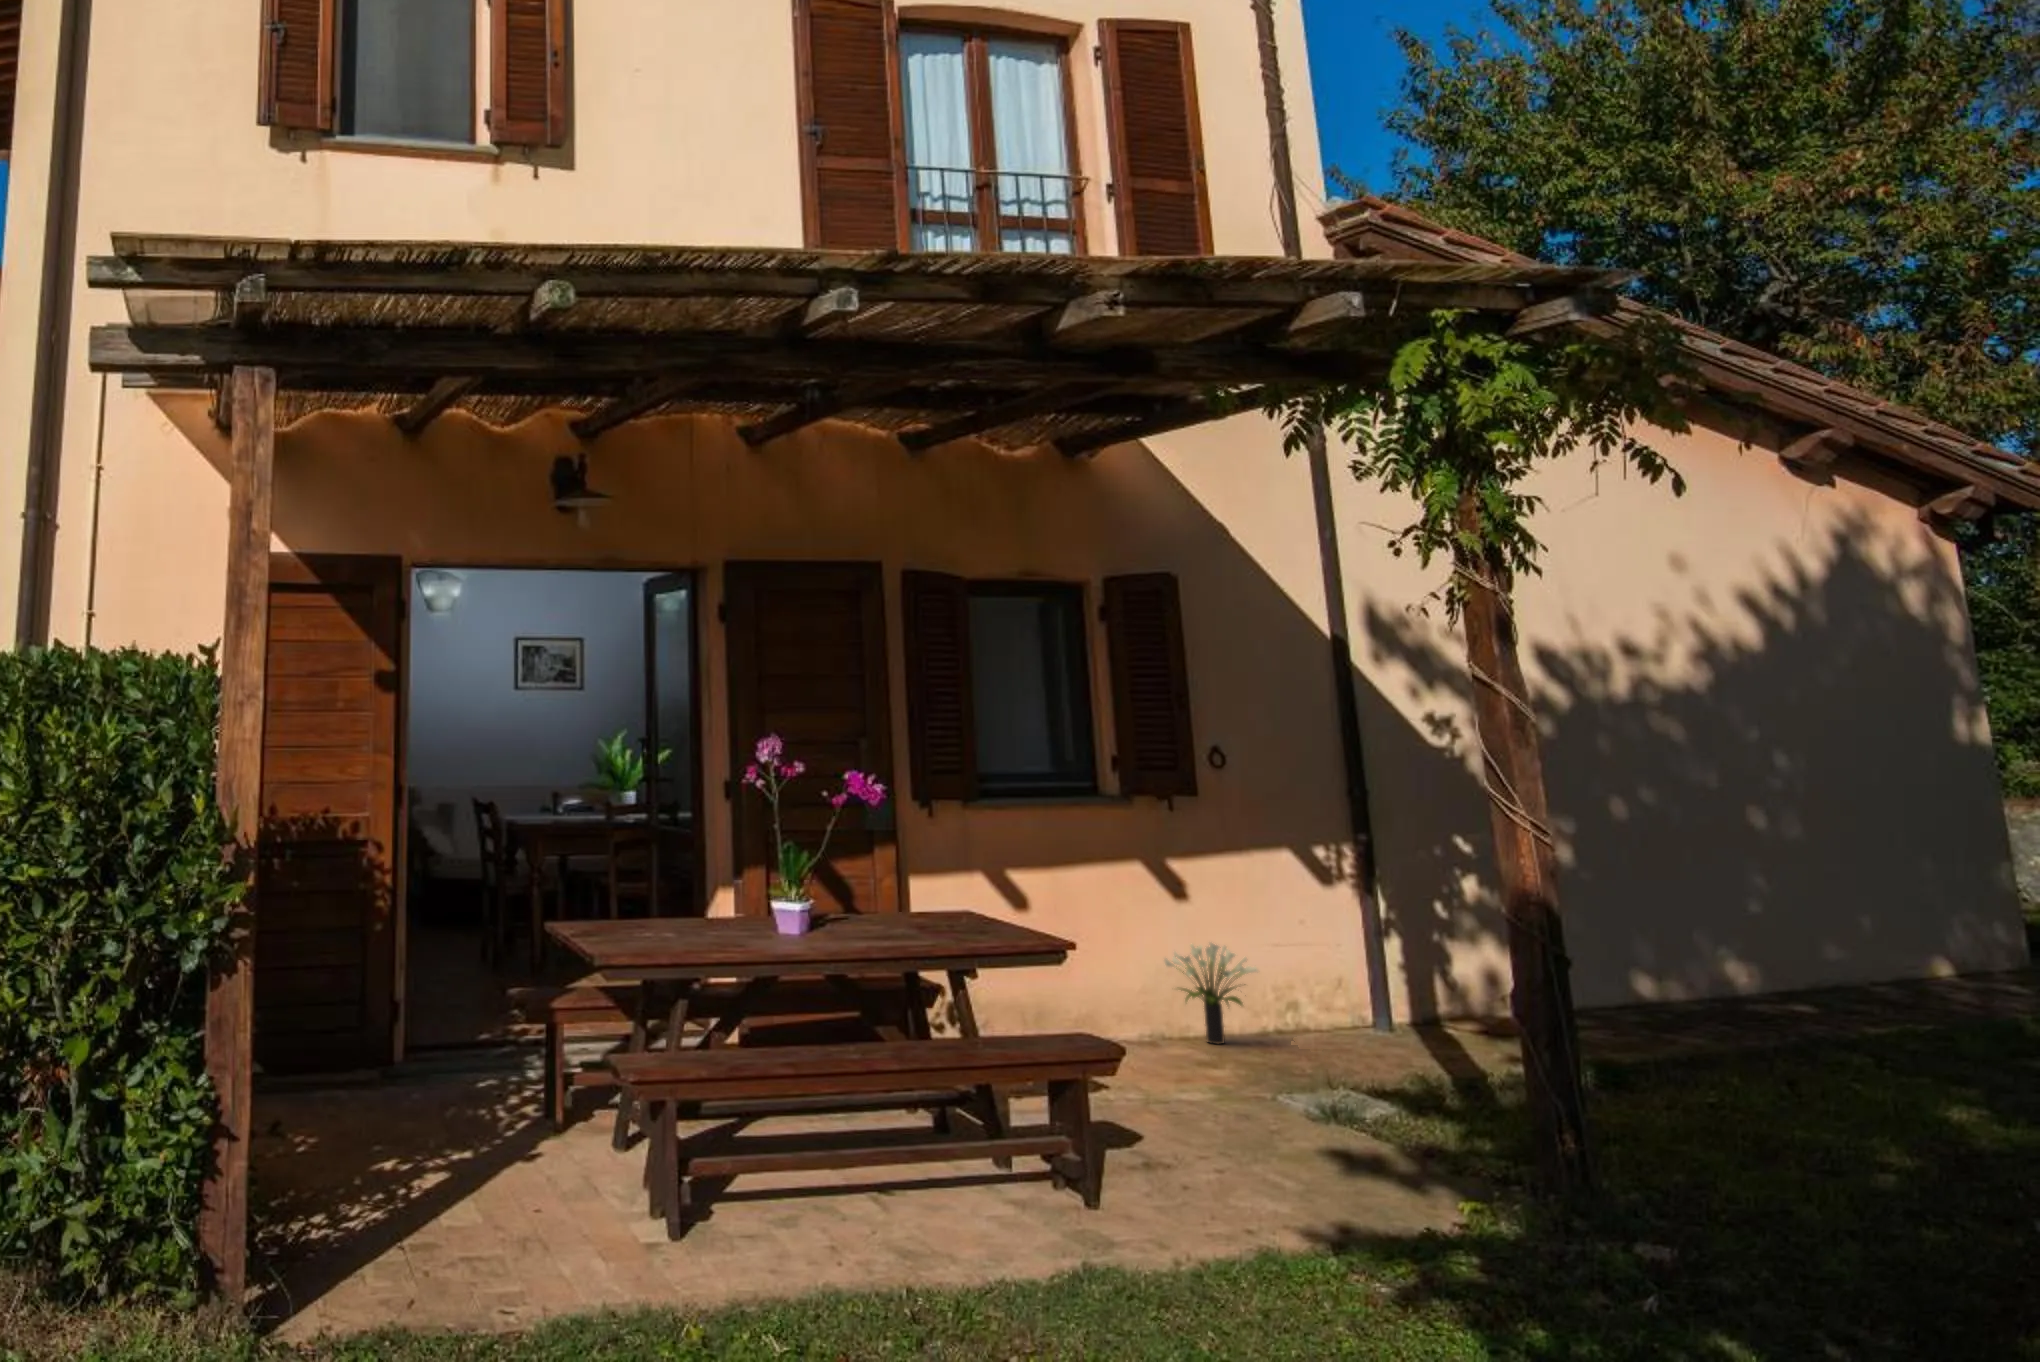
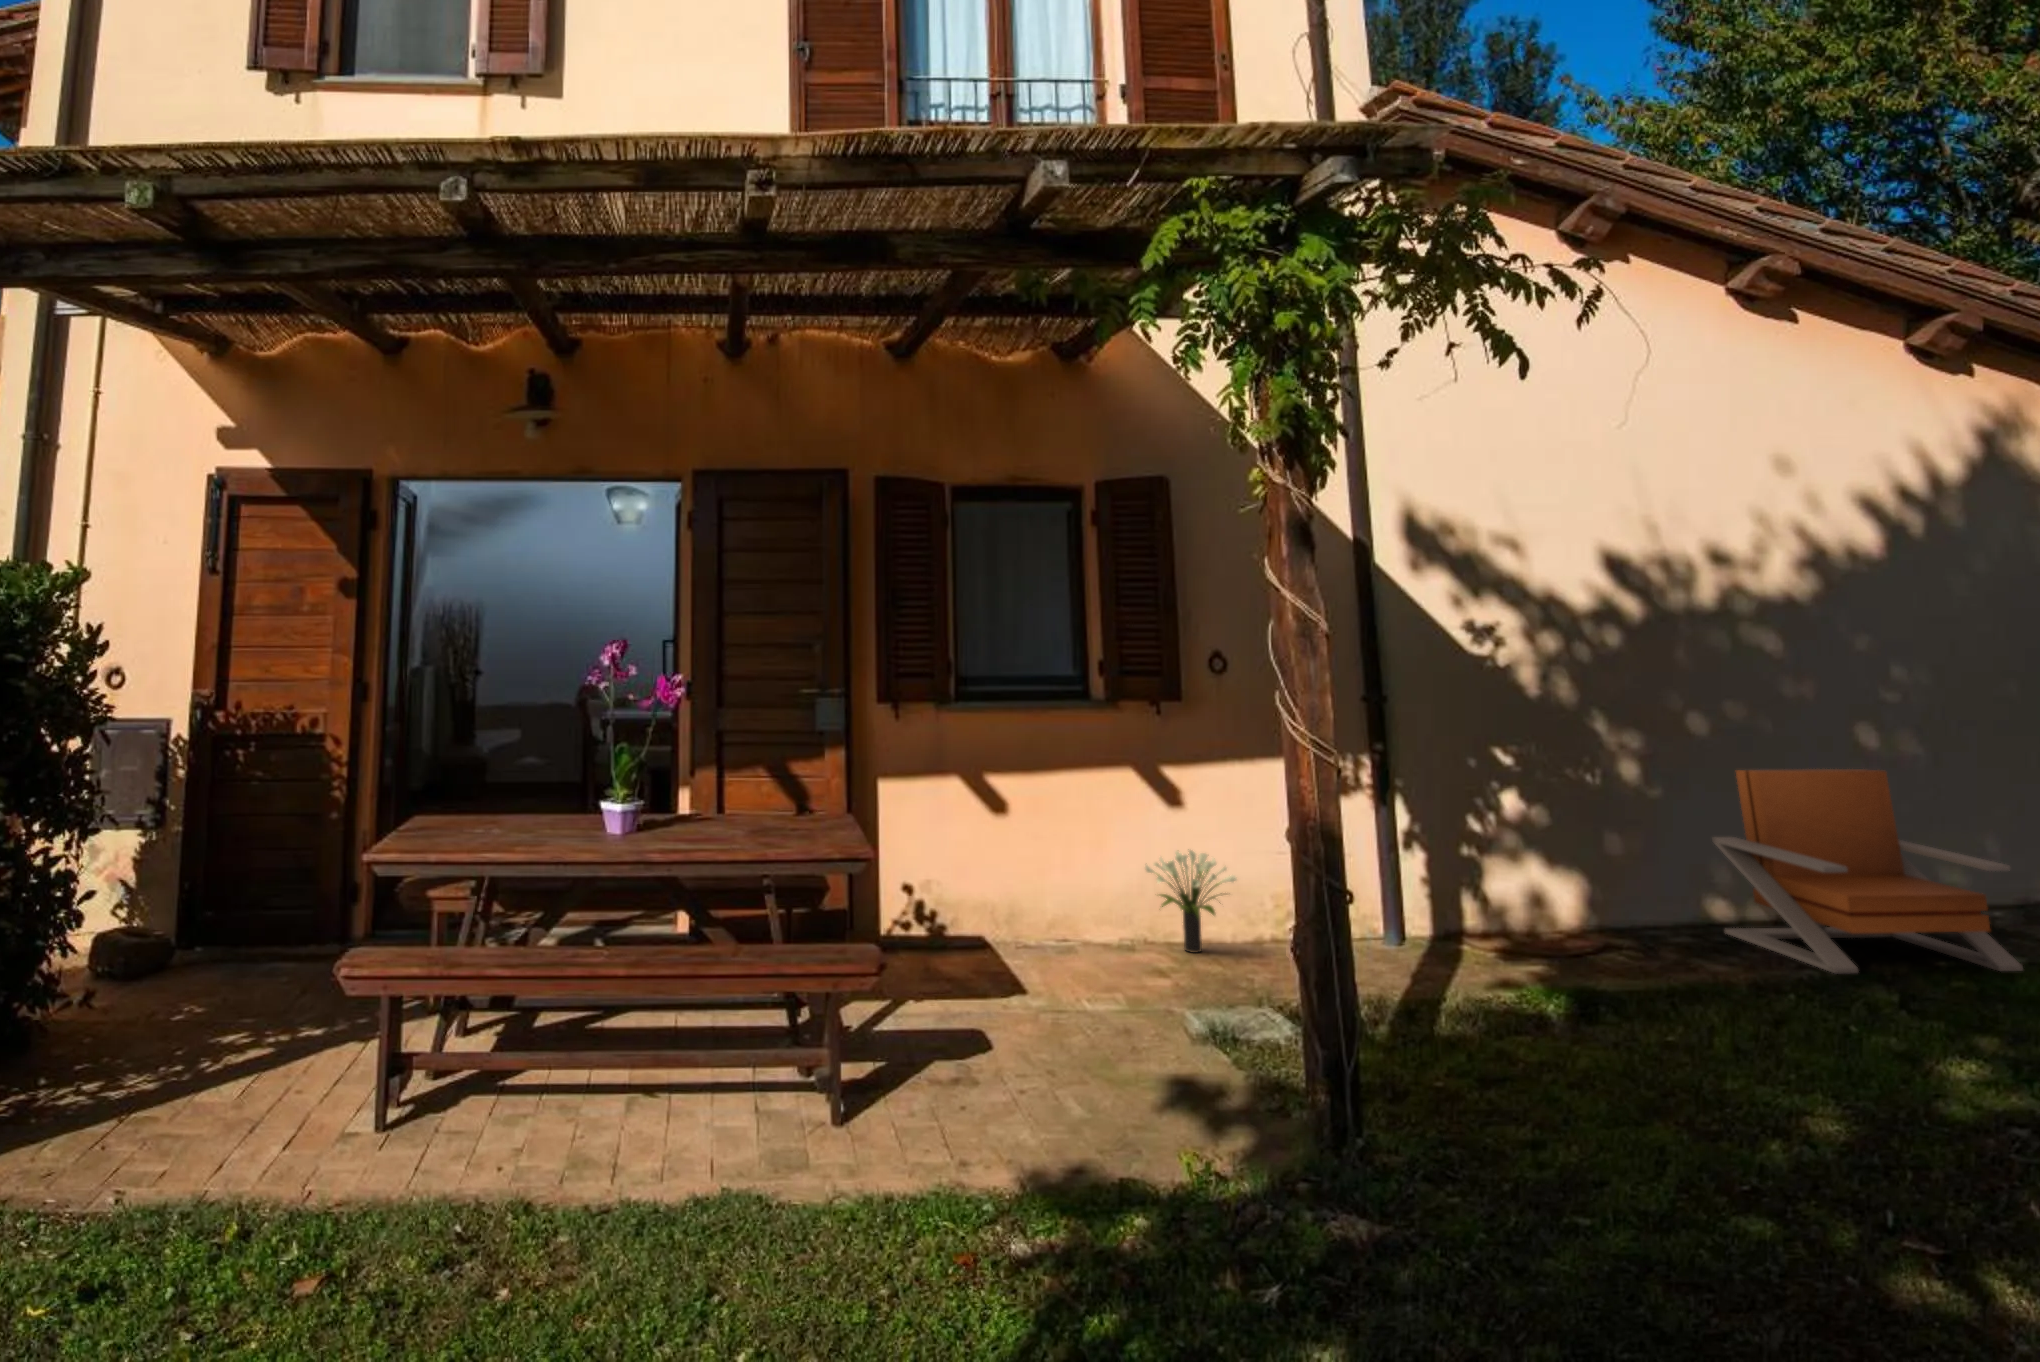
lounge chair: none [1642,850,1928,1038] -> present [1712,769,2023,974]

